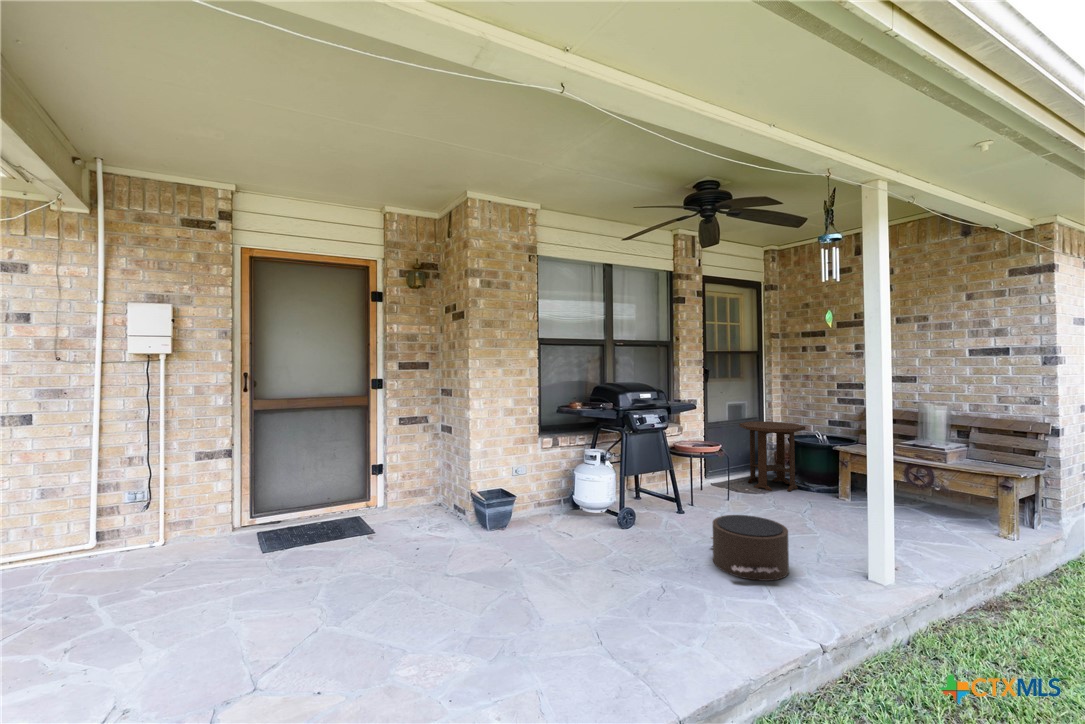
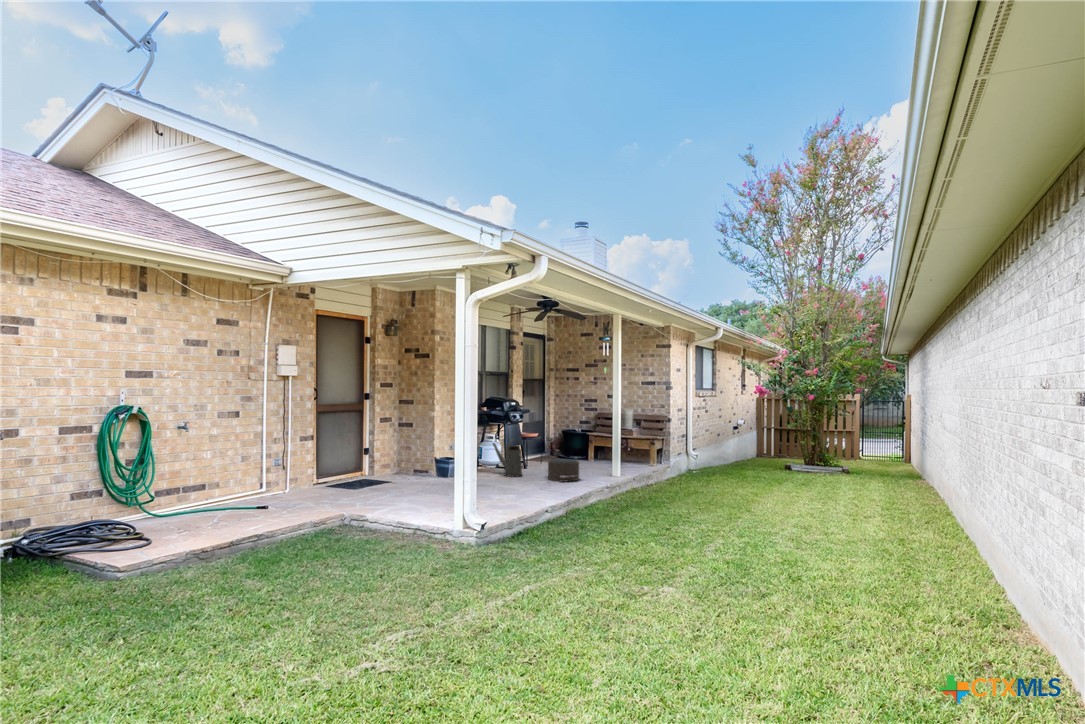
side table: present [739,422,805,491] -> none [536,422,571,461]
watering can: none [623,463,669,539] -> present [493,439,525,477]

